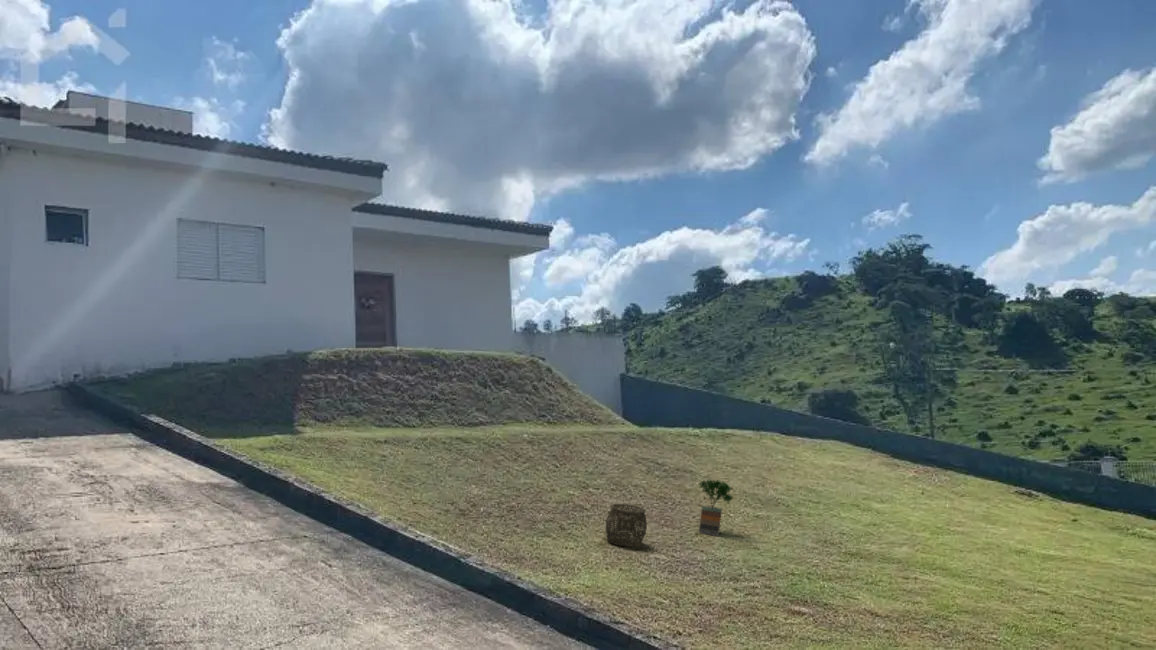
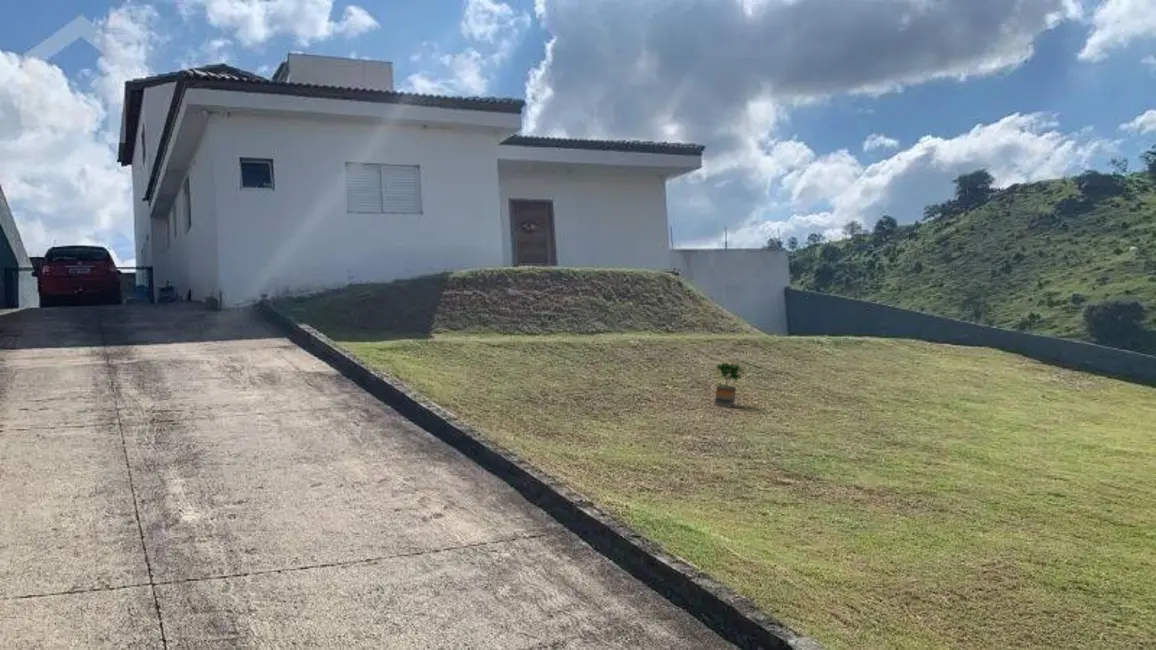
woven basket: present [606,504,647,547] -> none [624,378,656,410]

